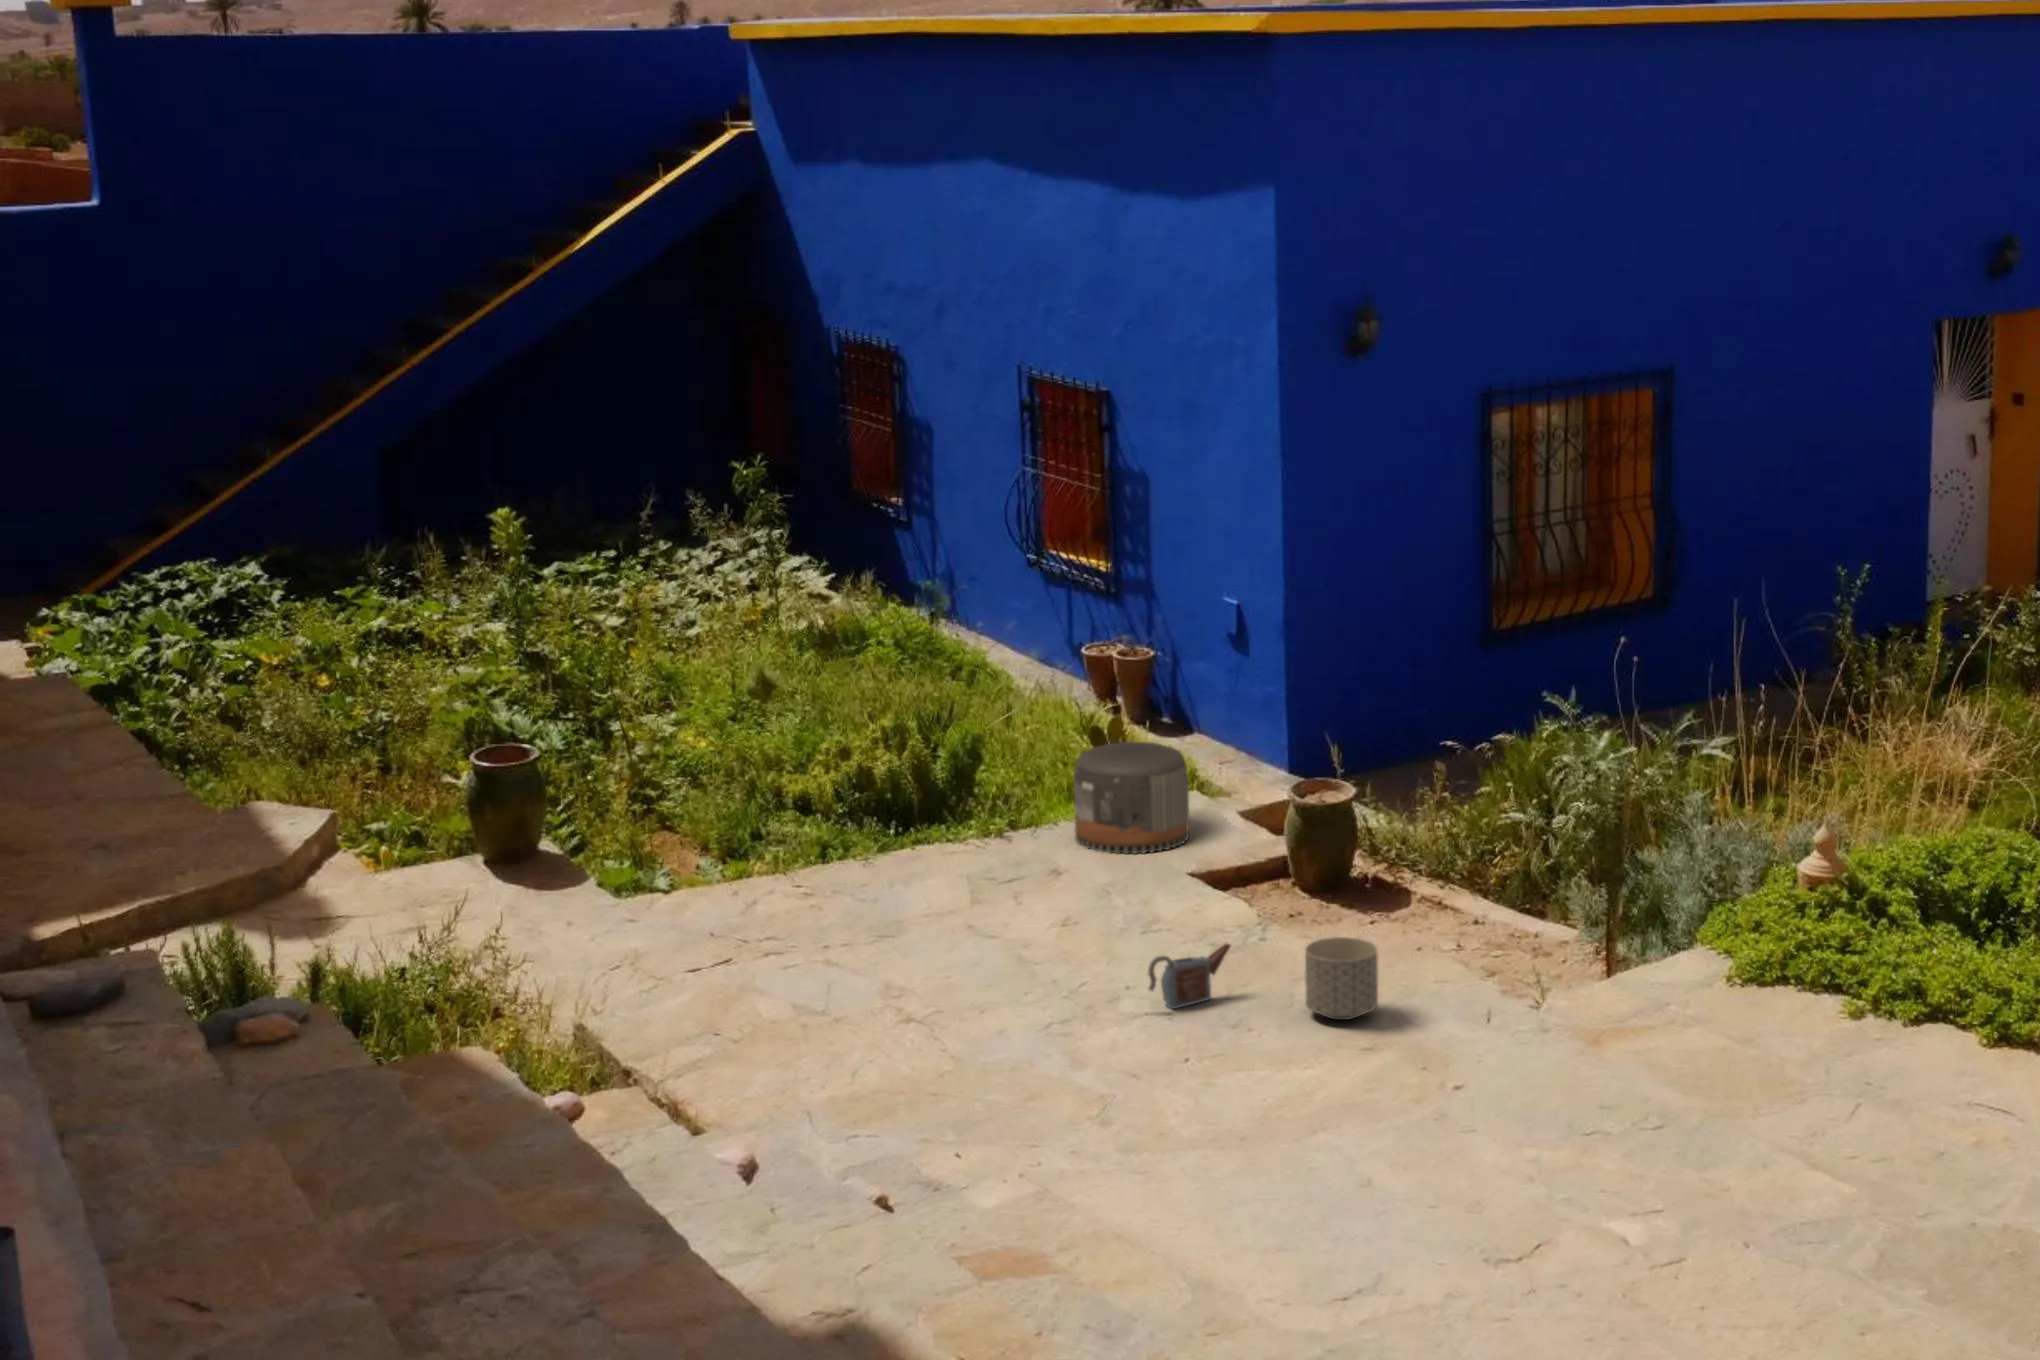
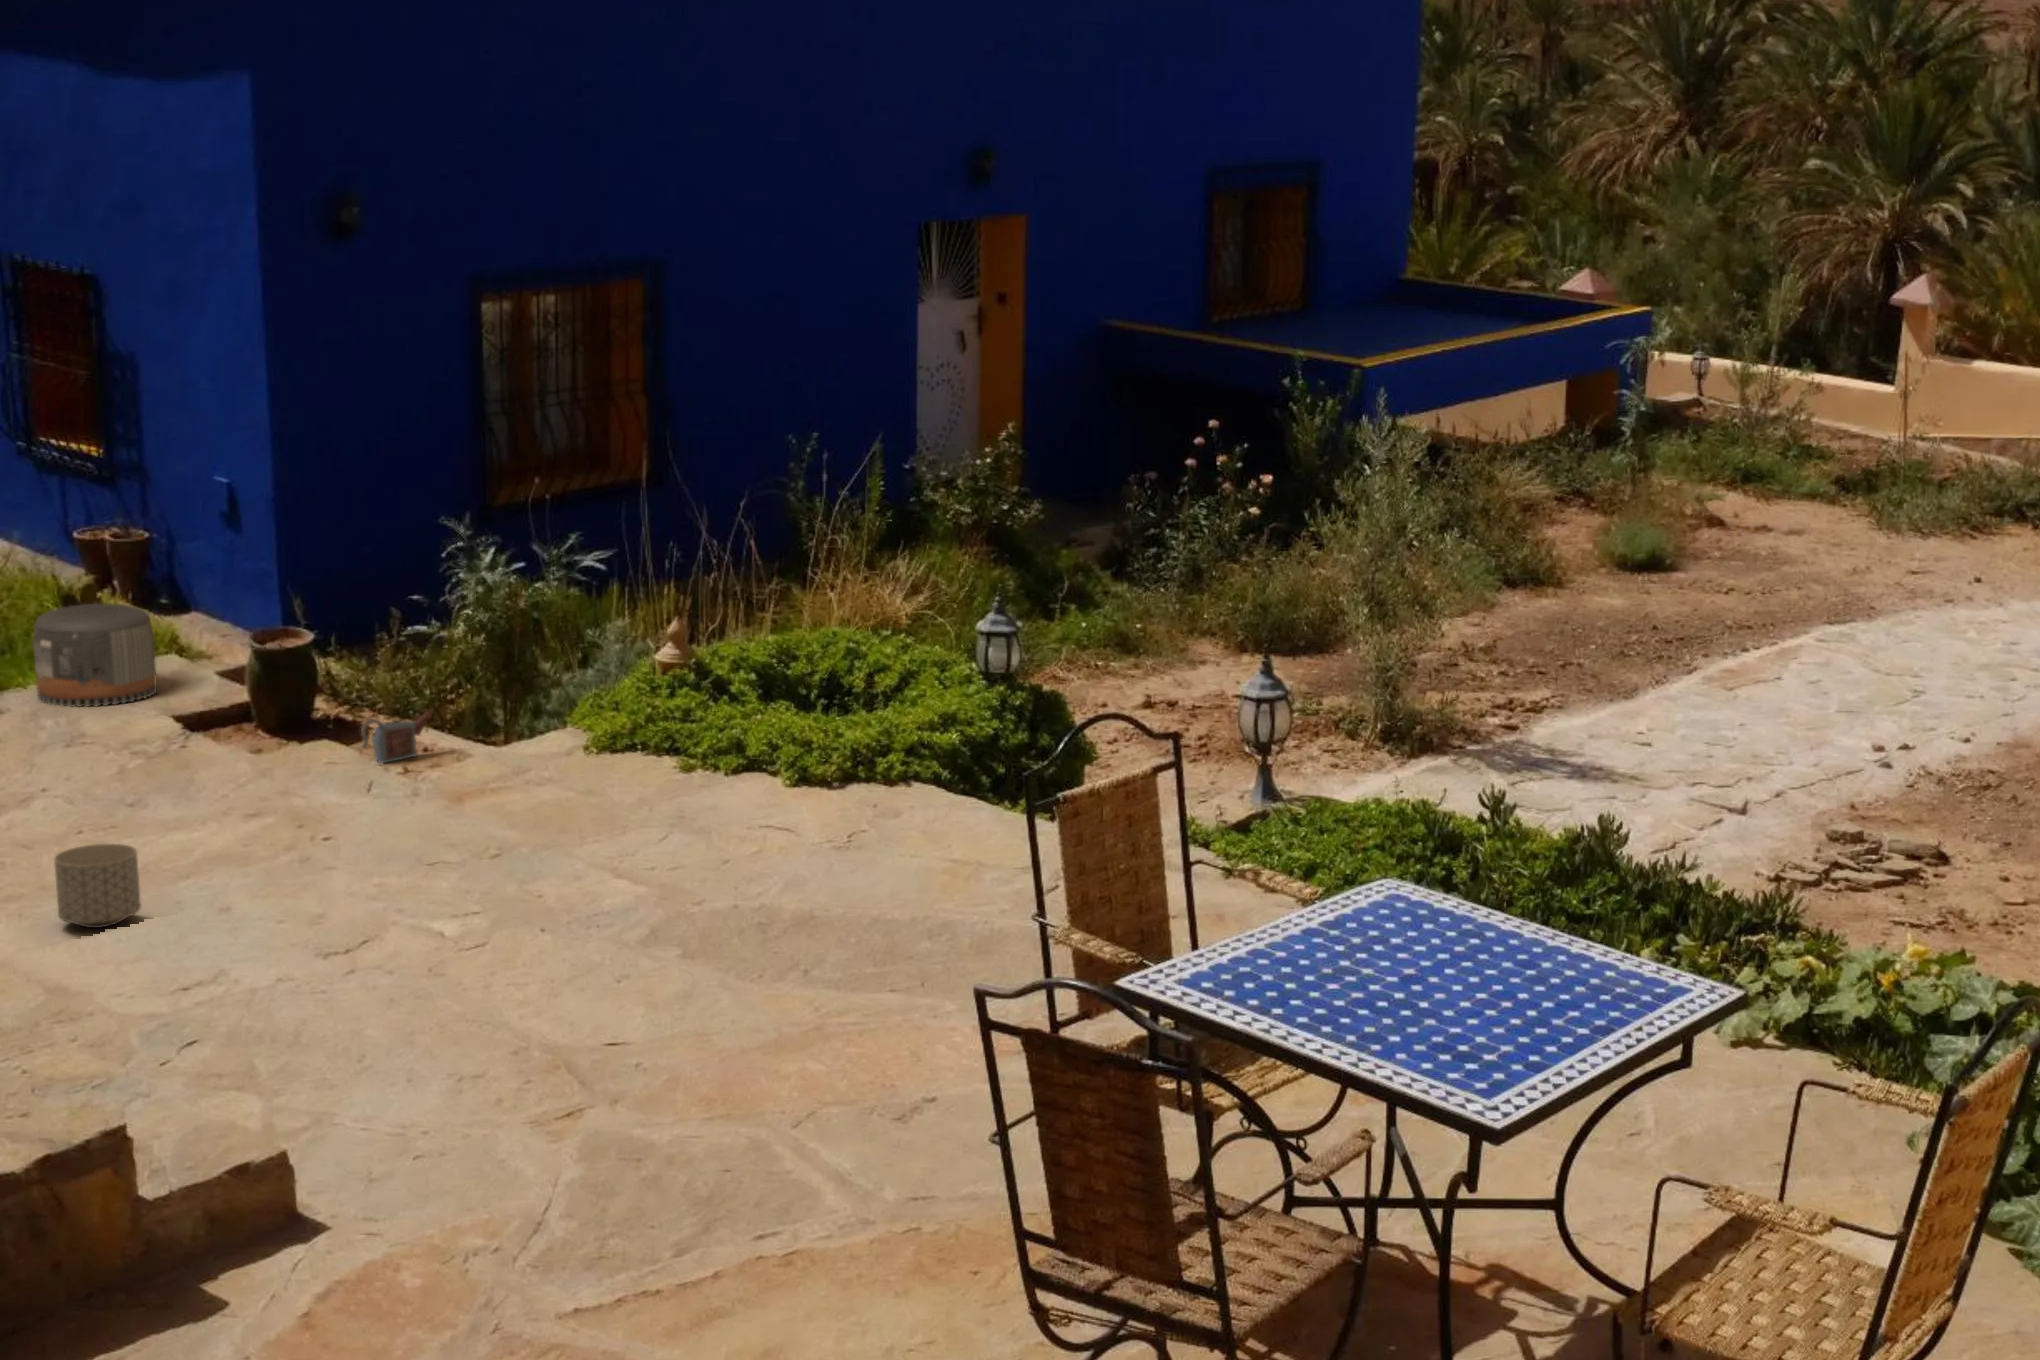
planter: present [1305,937,1378,1020] -> present [54,843,141,928]
watering can: present [1148,943,1230,1009] -> present [361,710,432,763]

